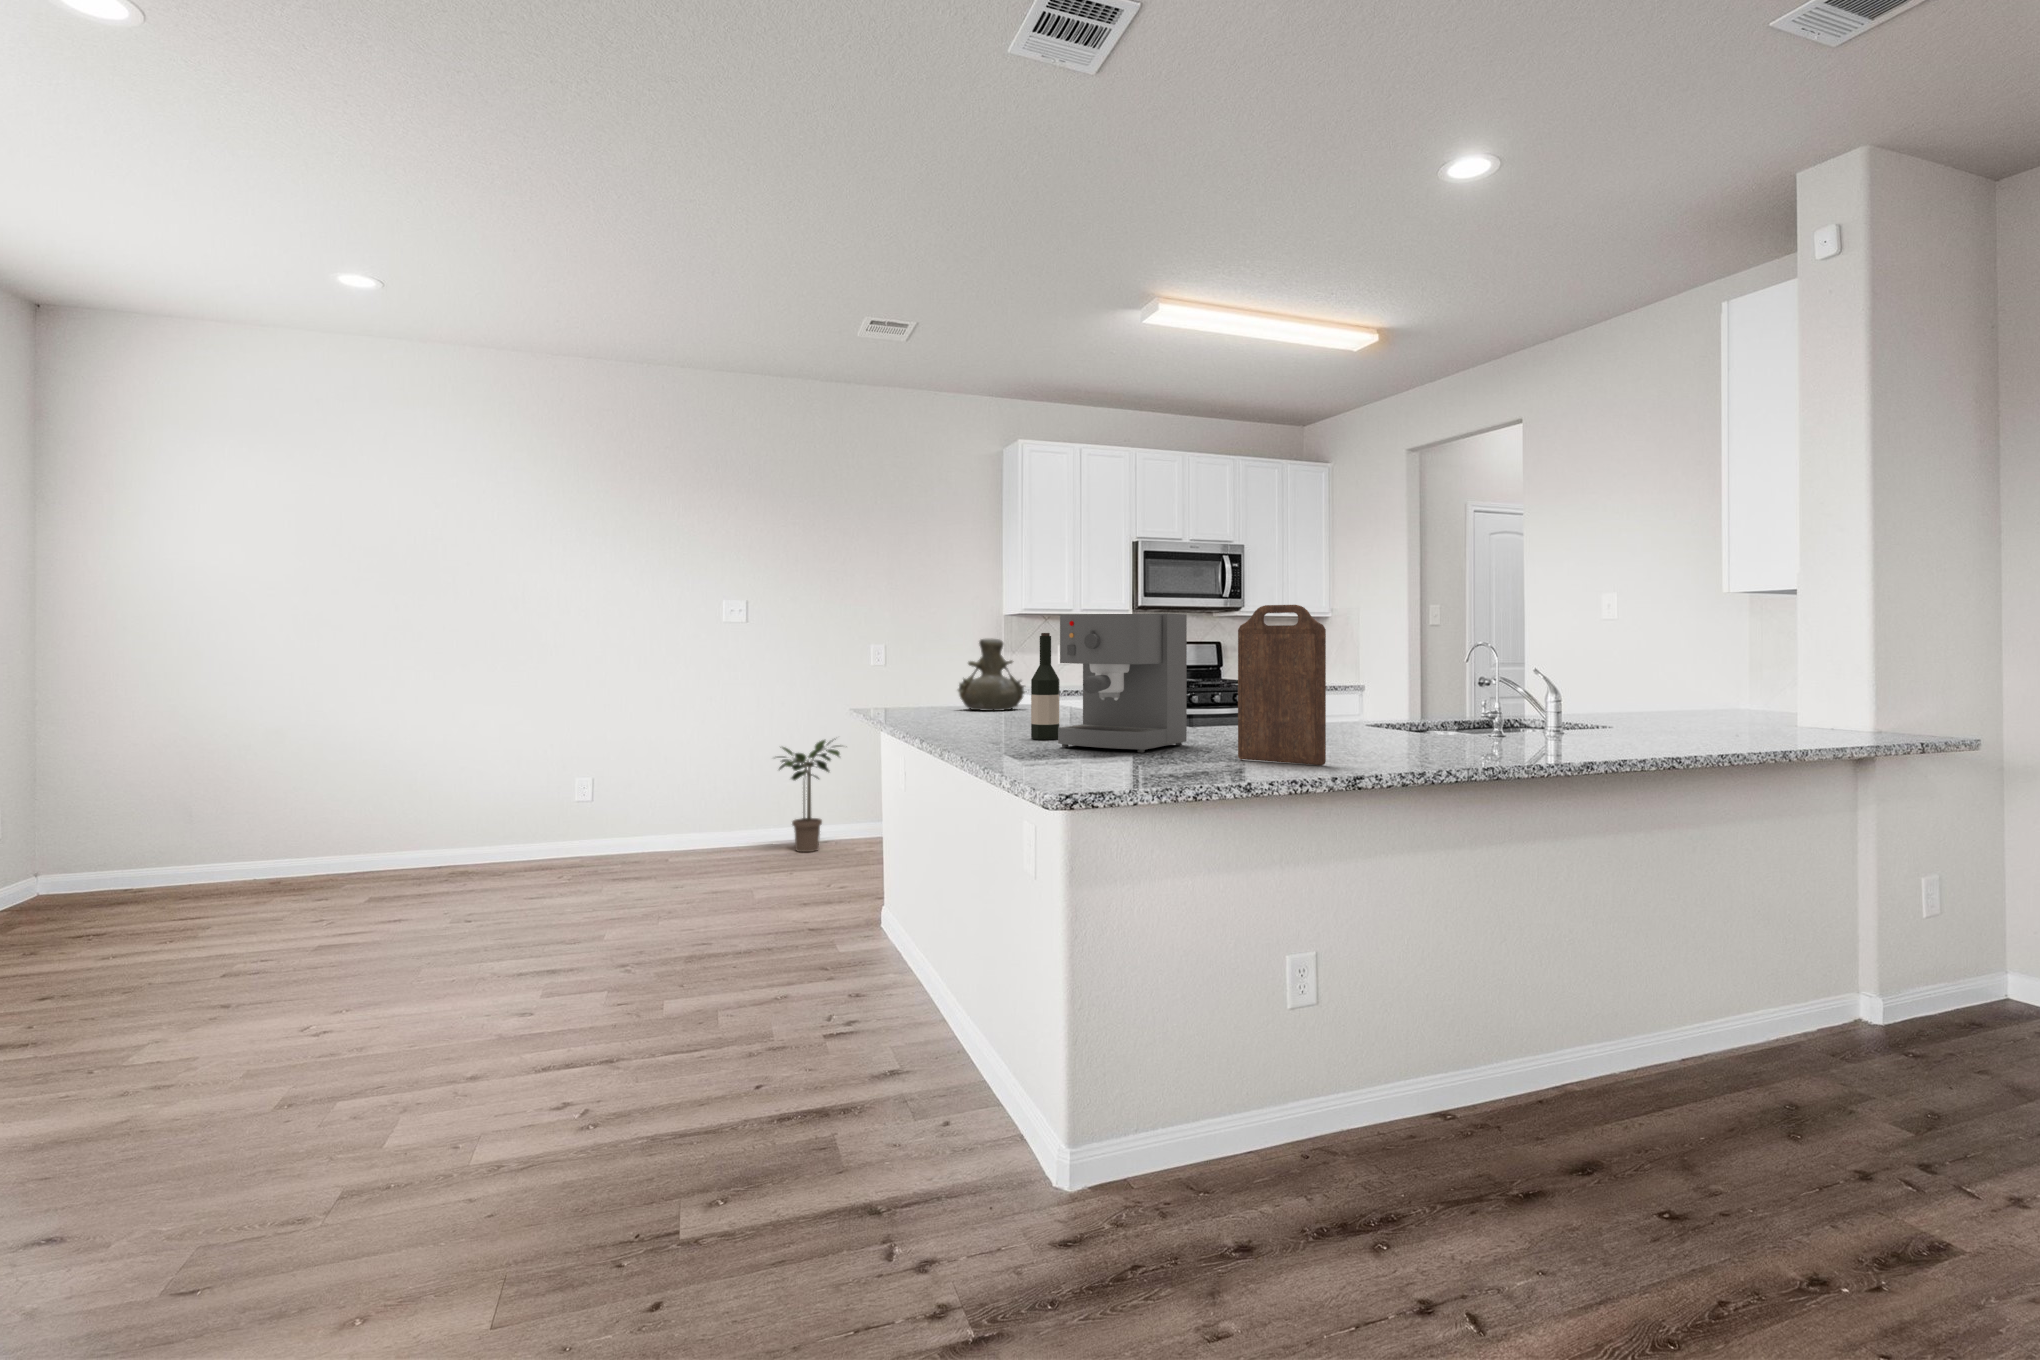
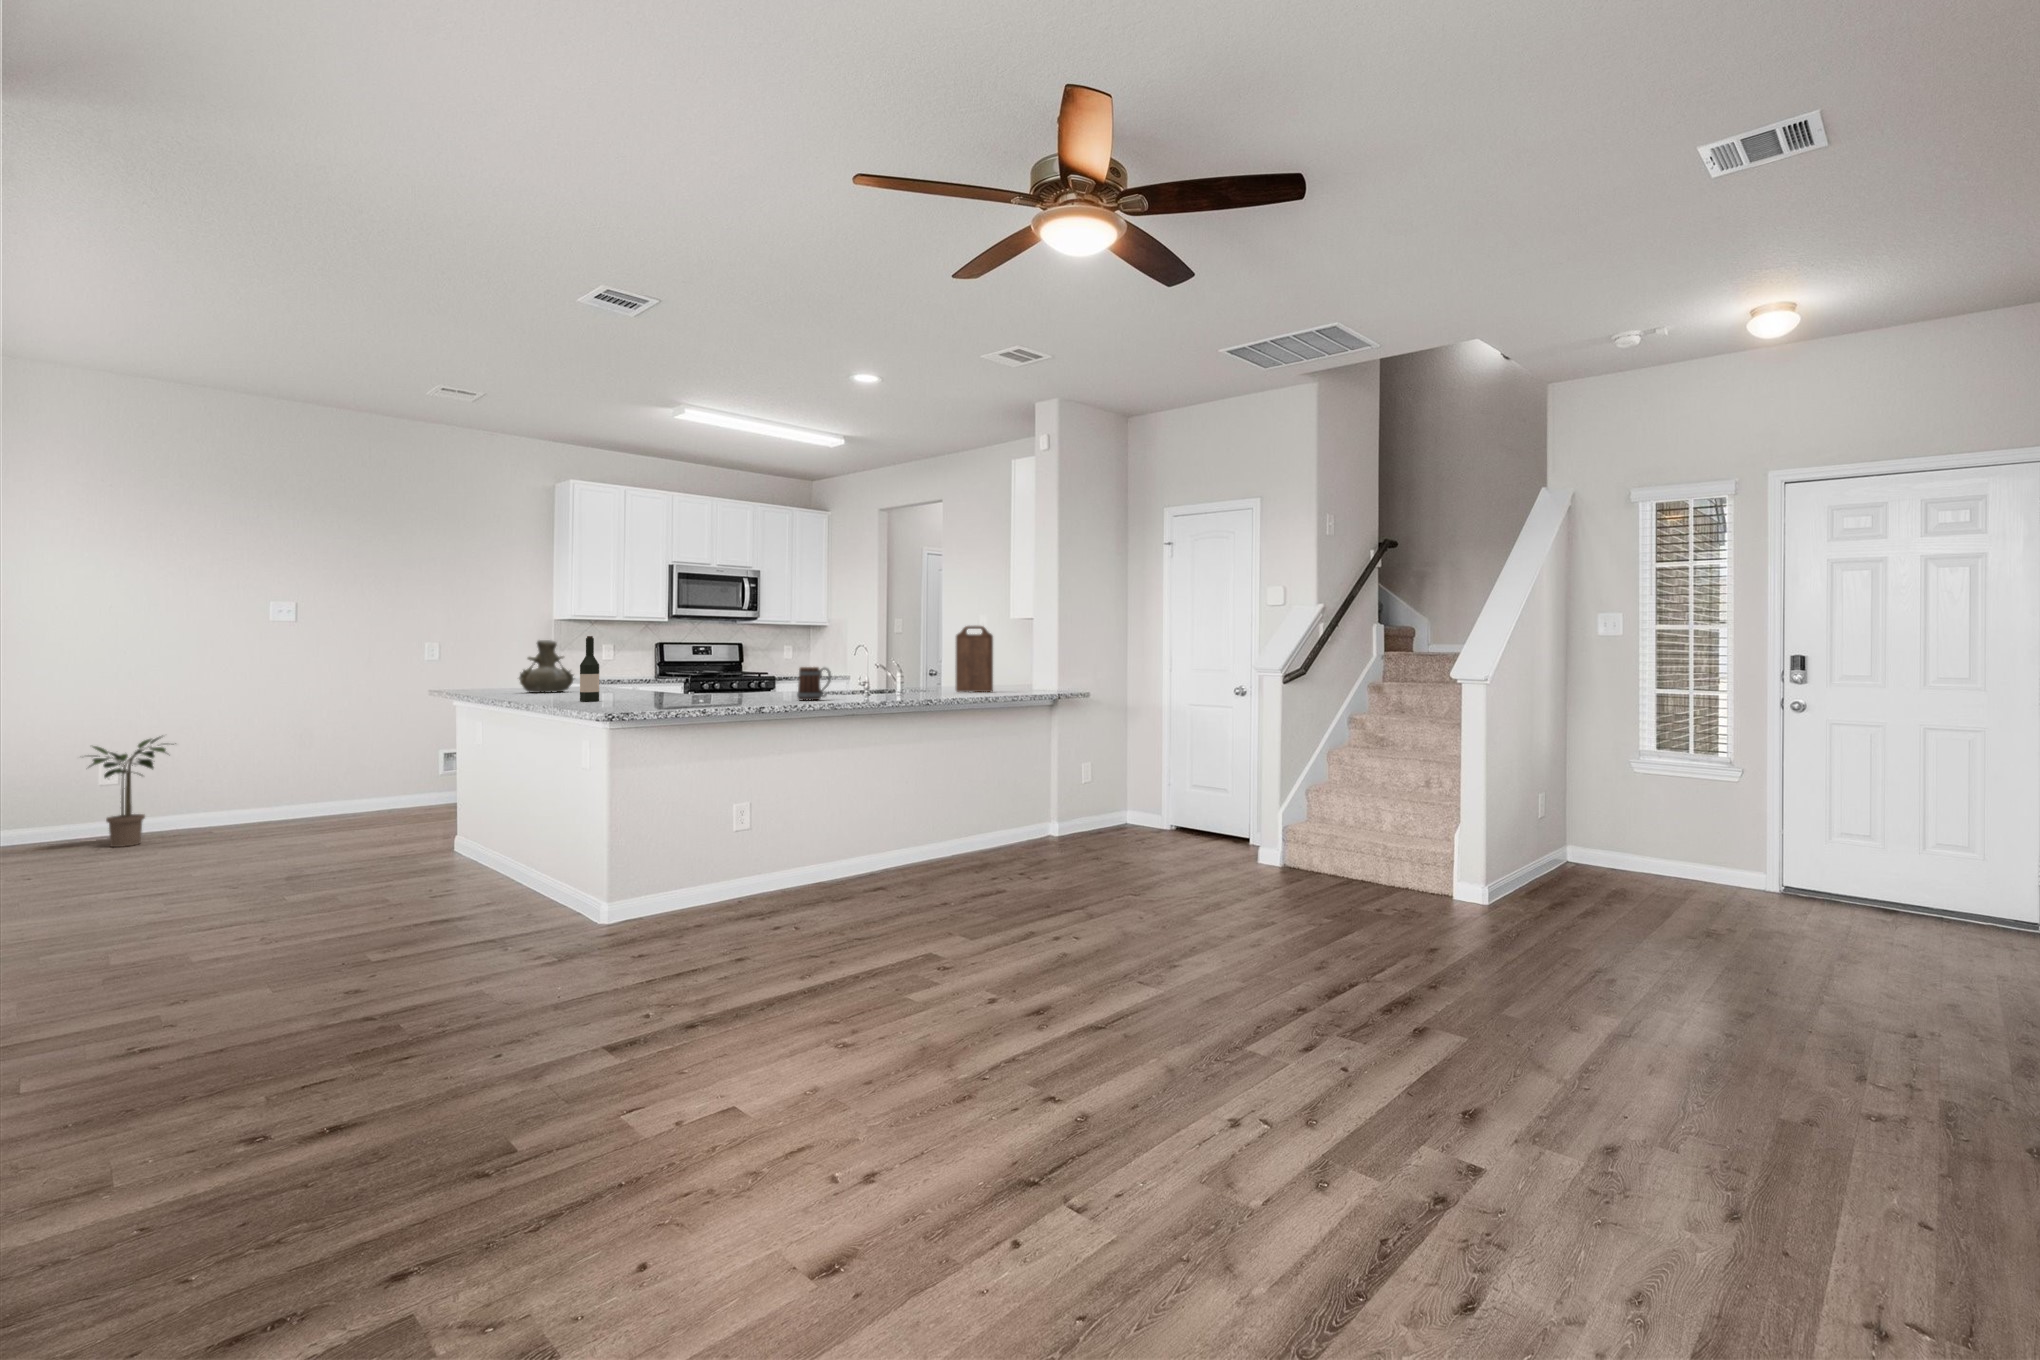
cutting board: present [1238,605,1326,765] -> present [956,626,993,692]
coffee maker: present [1058,613,1187,753] -> none [598,625,680,703]
mug: none [1407,691,1473,759] -> present [797,667,831,700]
potted plant: present [777,740,840,852] -> present [89,737,174,847]

